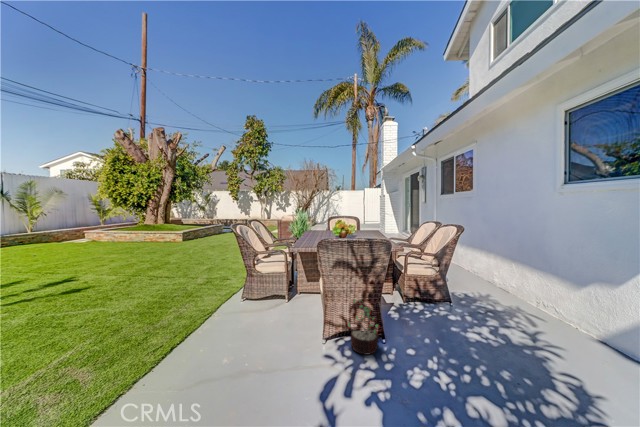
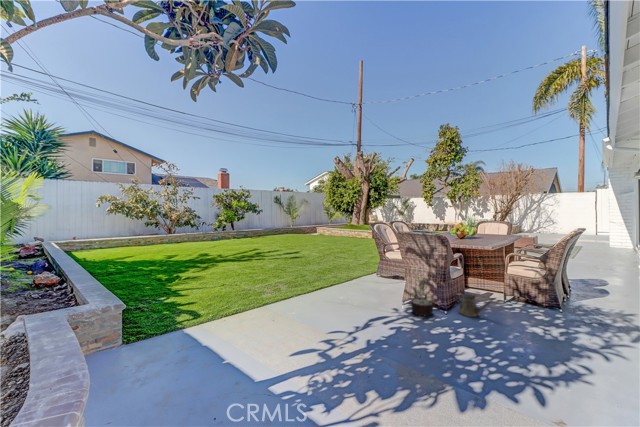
watering can: none [384,306,428,335] -> present [455,294,496,317]

